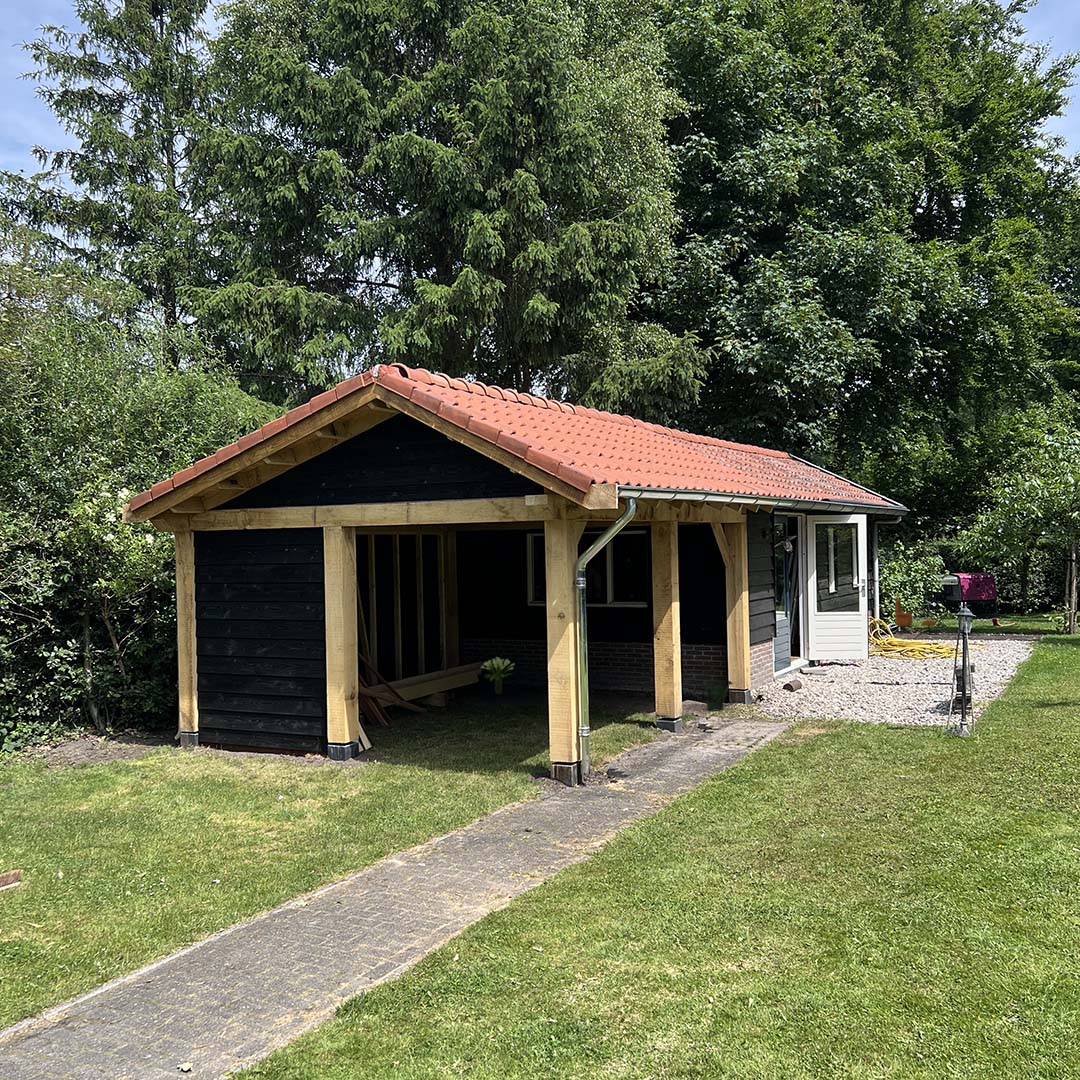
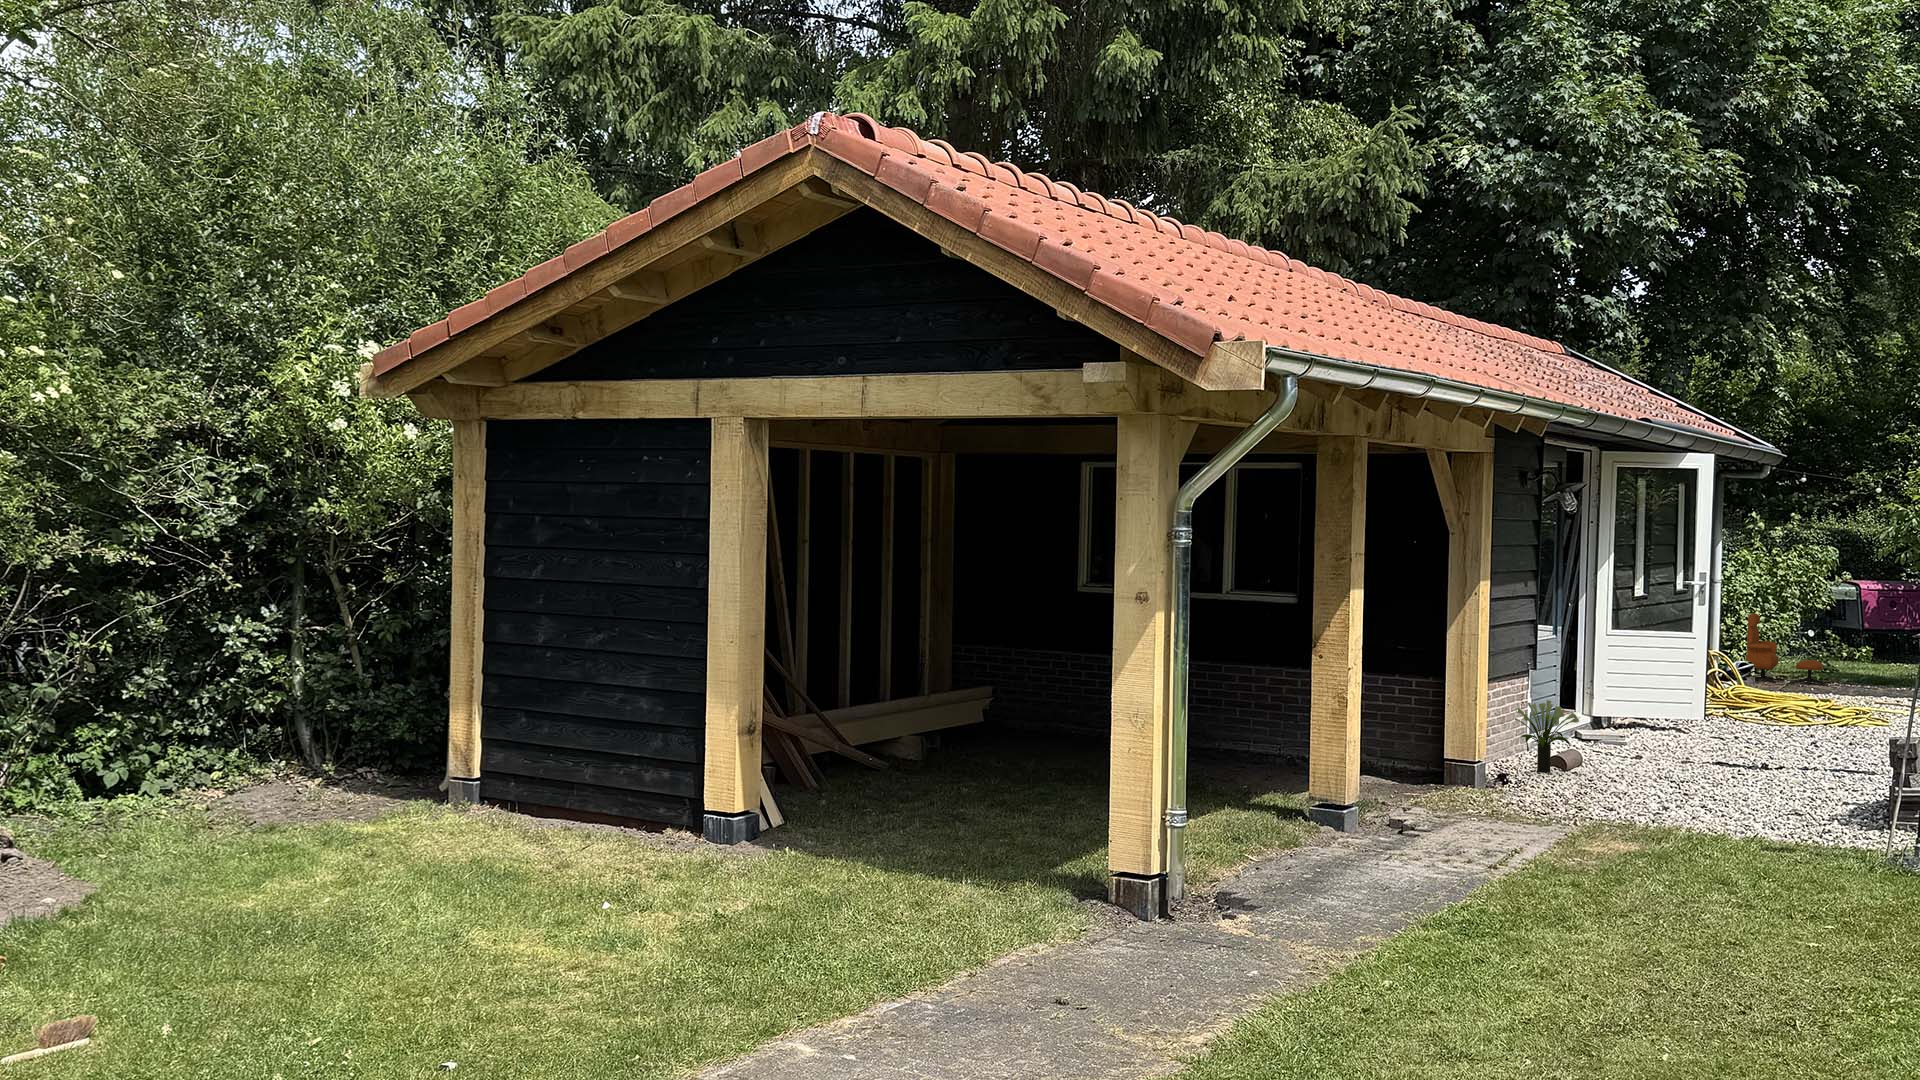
potted plant: present [481,657,514,694] -> present [1515,700,1579,772]
watering can: present [704,681,732,710] -> none [1398,743,1453,796]

